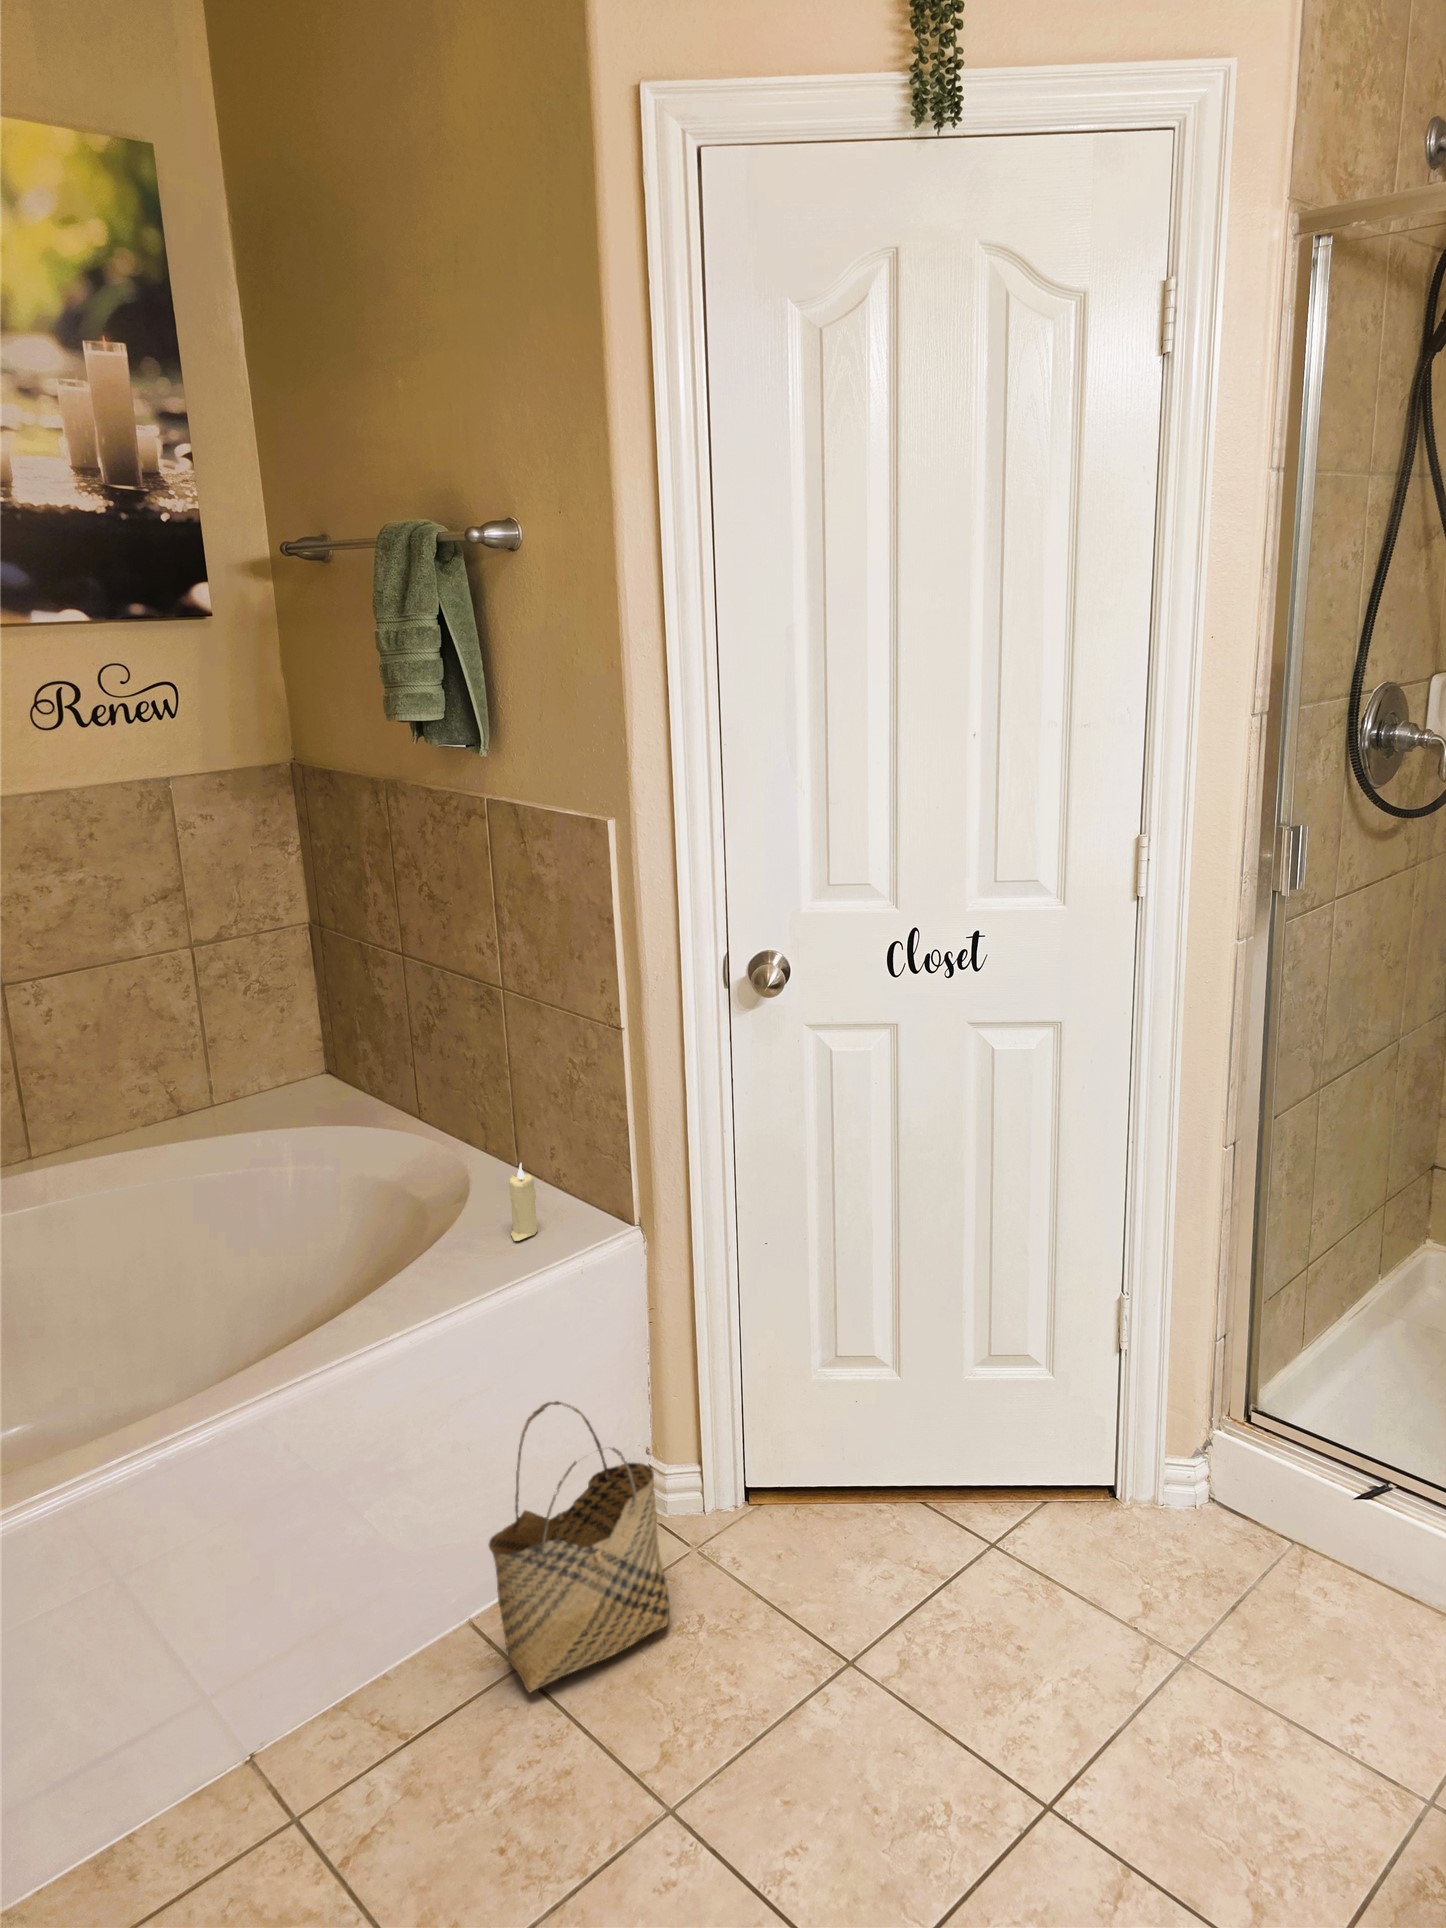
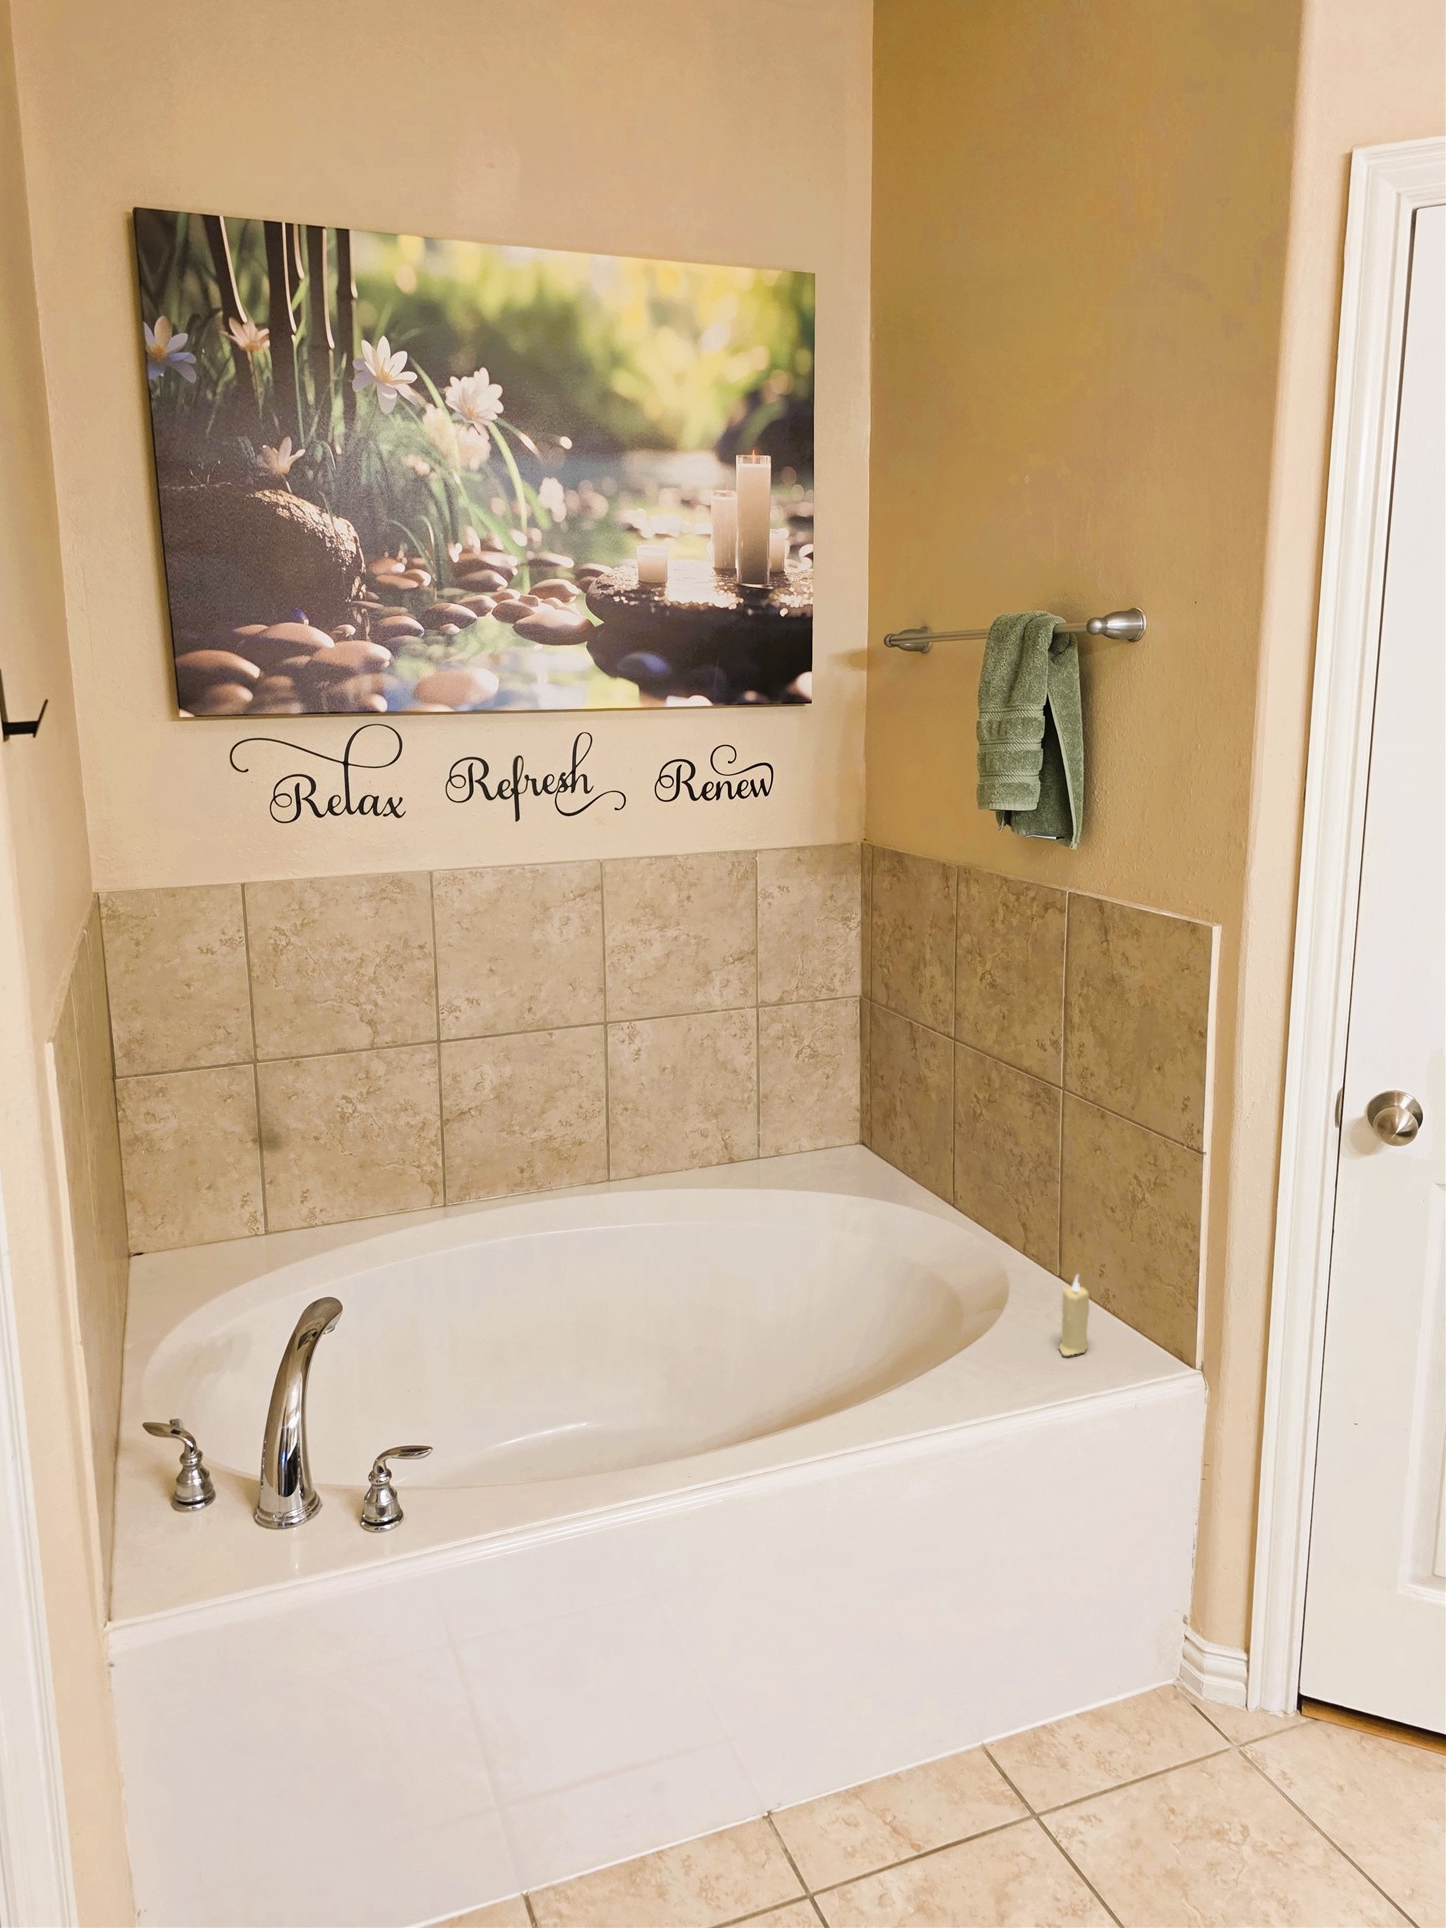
woven basket: present [489,1401,669,1692] -> none [1021,1537,1209,1849]

